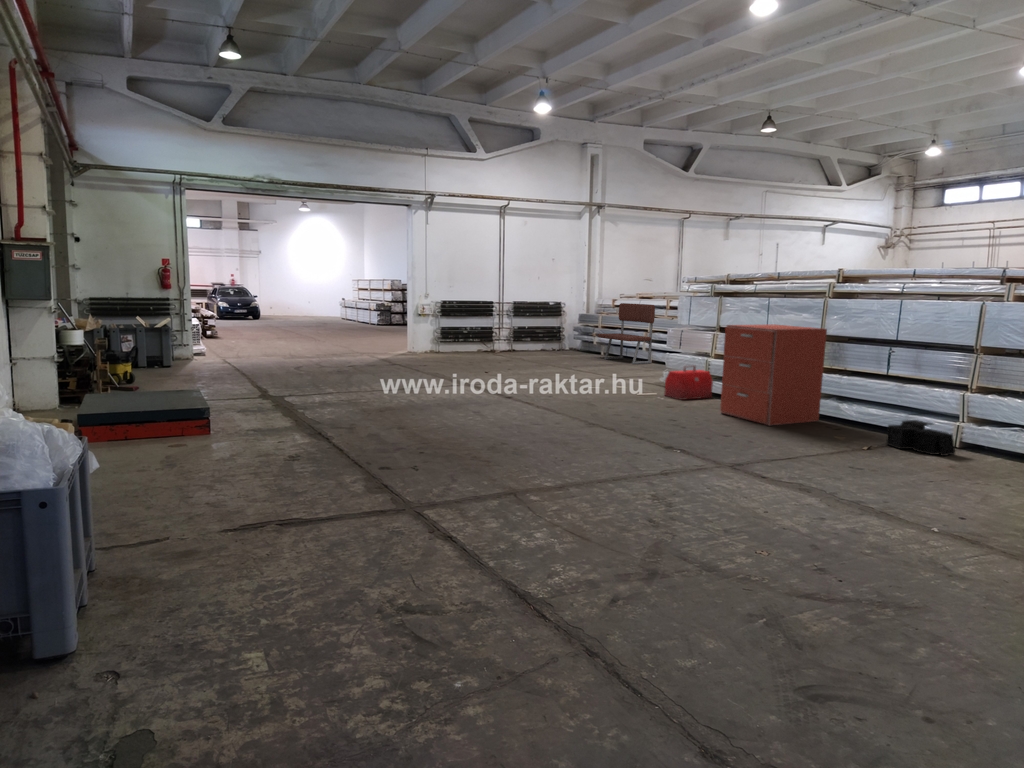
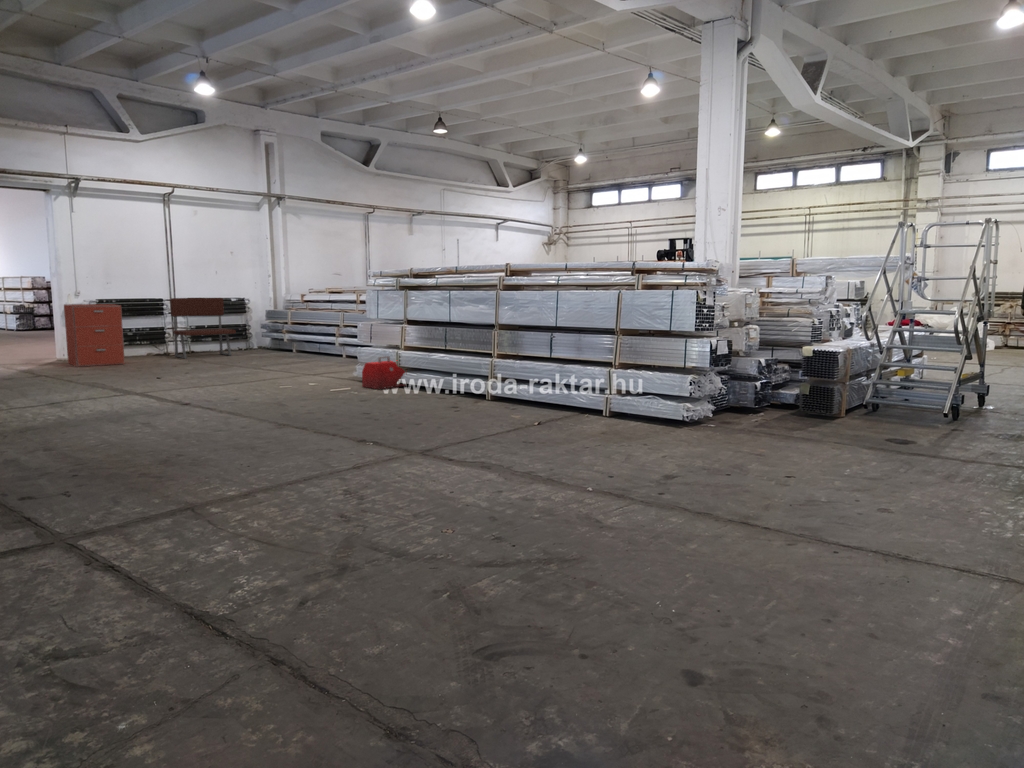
bench: present [598,303,655,364] -> present [170,298,236,359]
filing cabinet: present [720,325,827,425] -> present [64,304,125,367]
storage bin: present [886,420,955,456] -> none [547,389,595,415]

